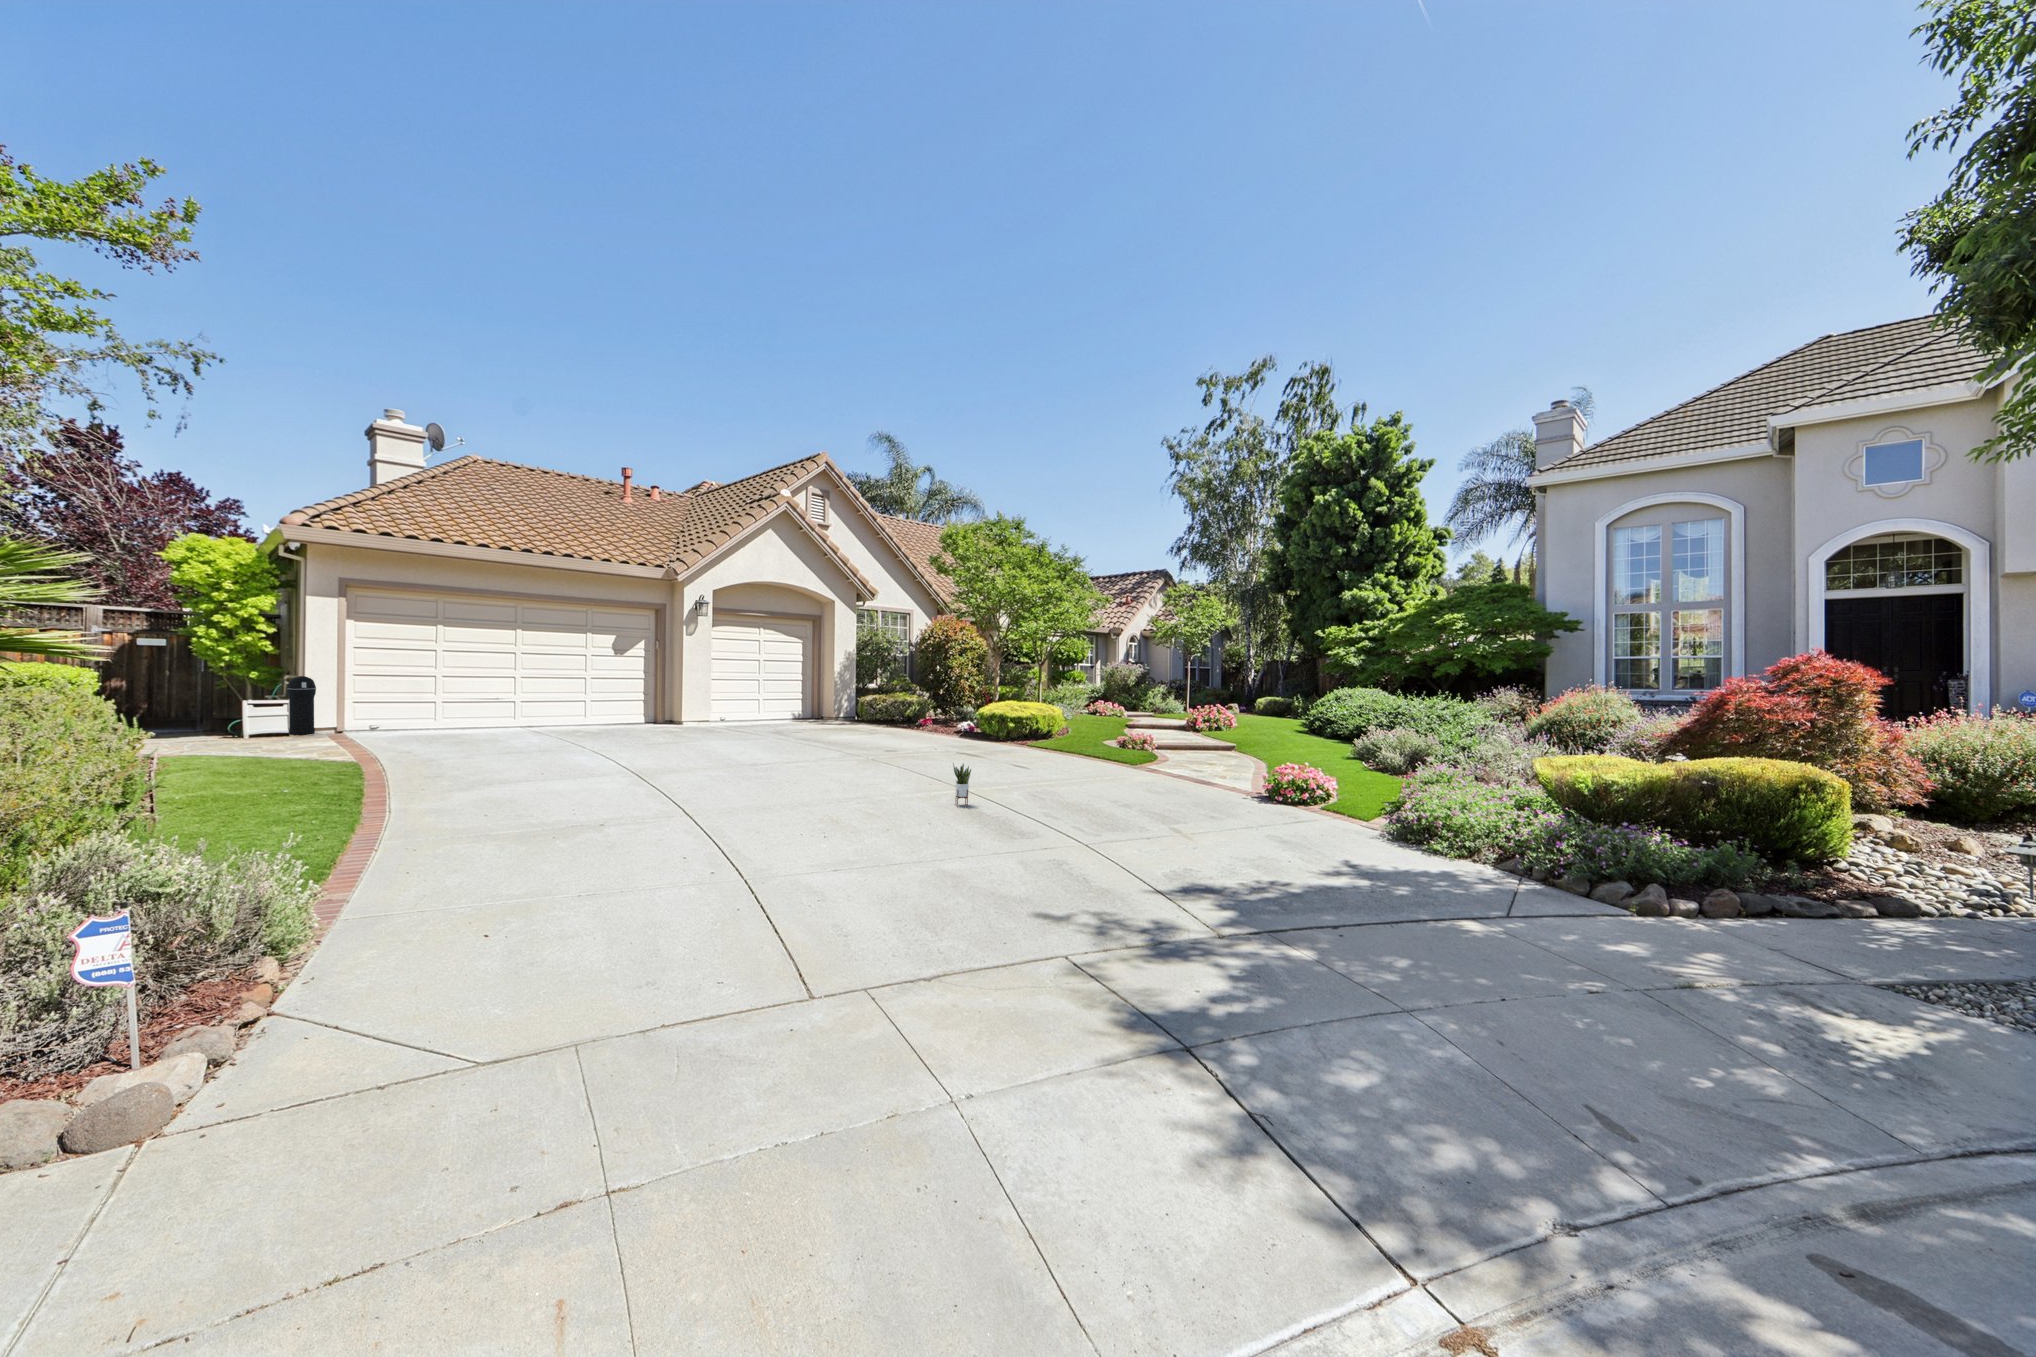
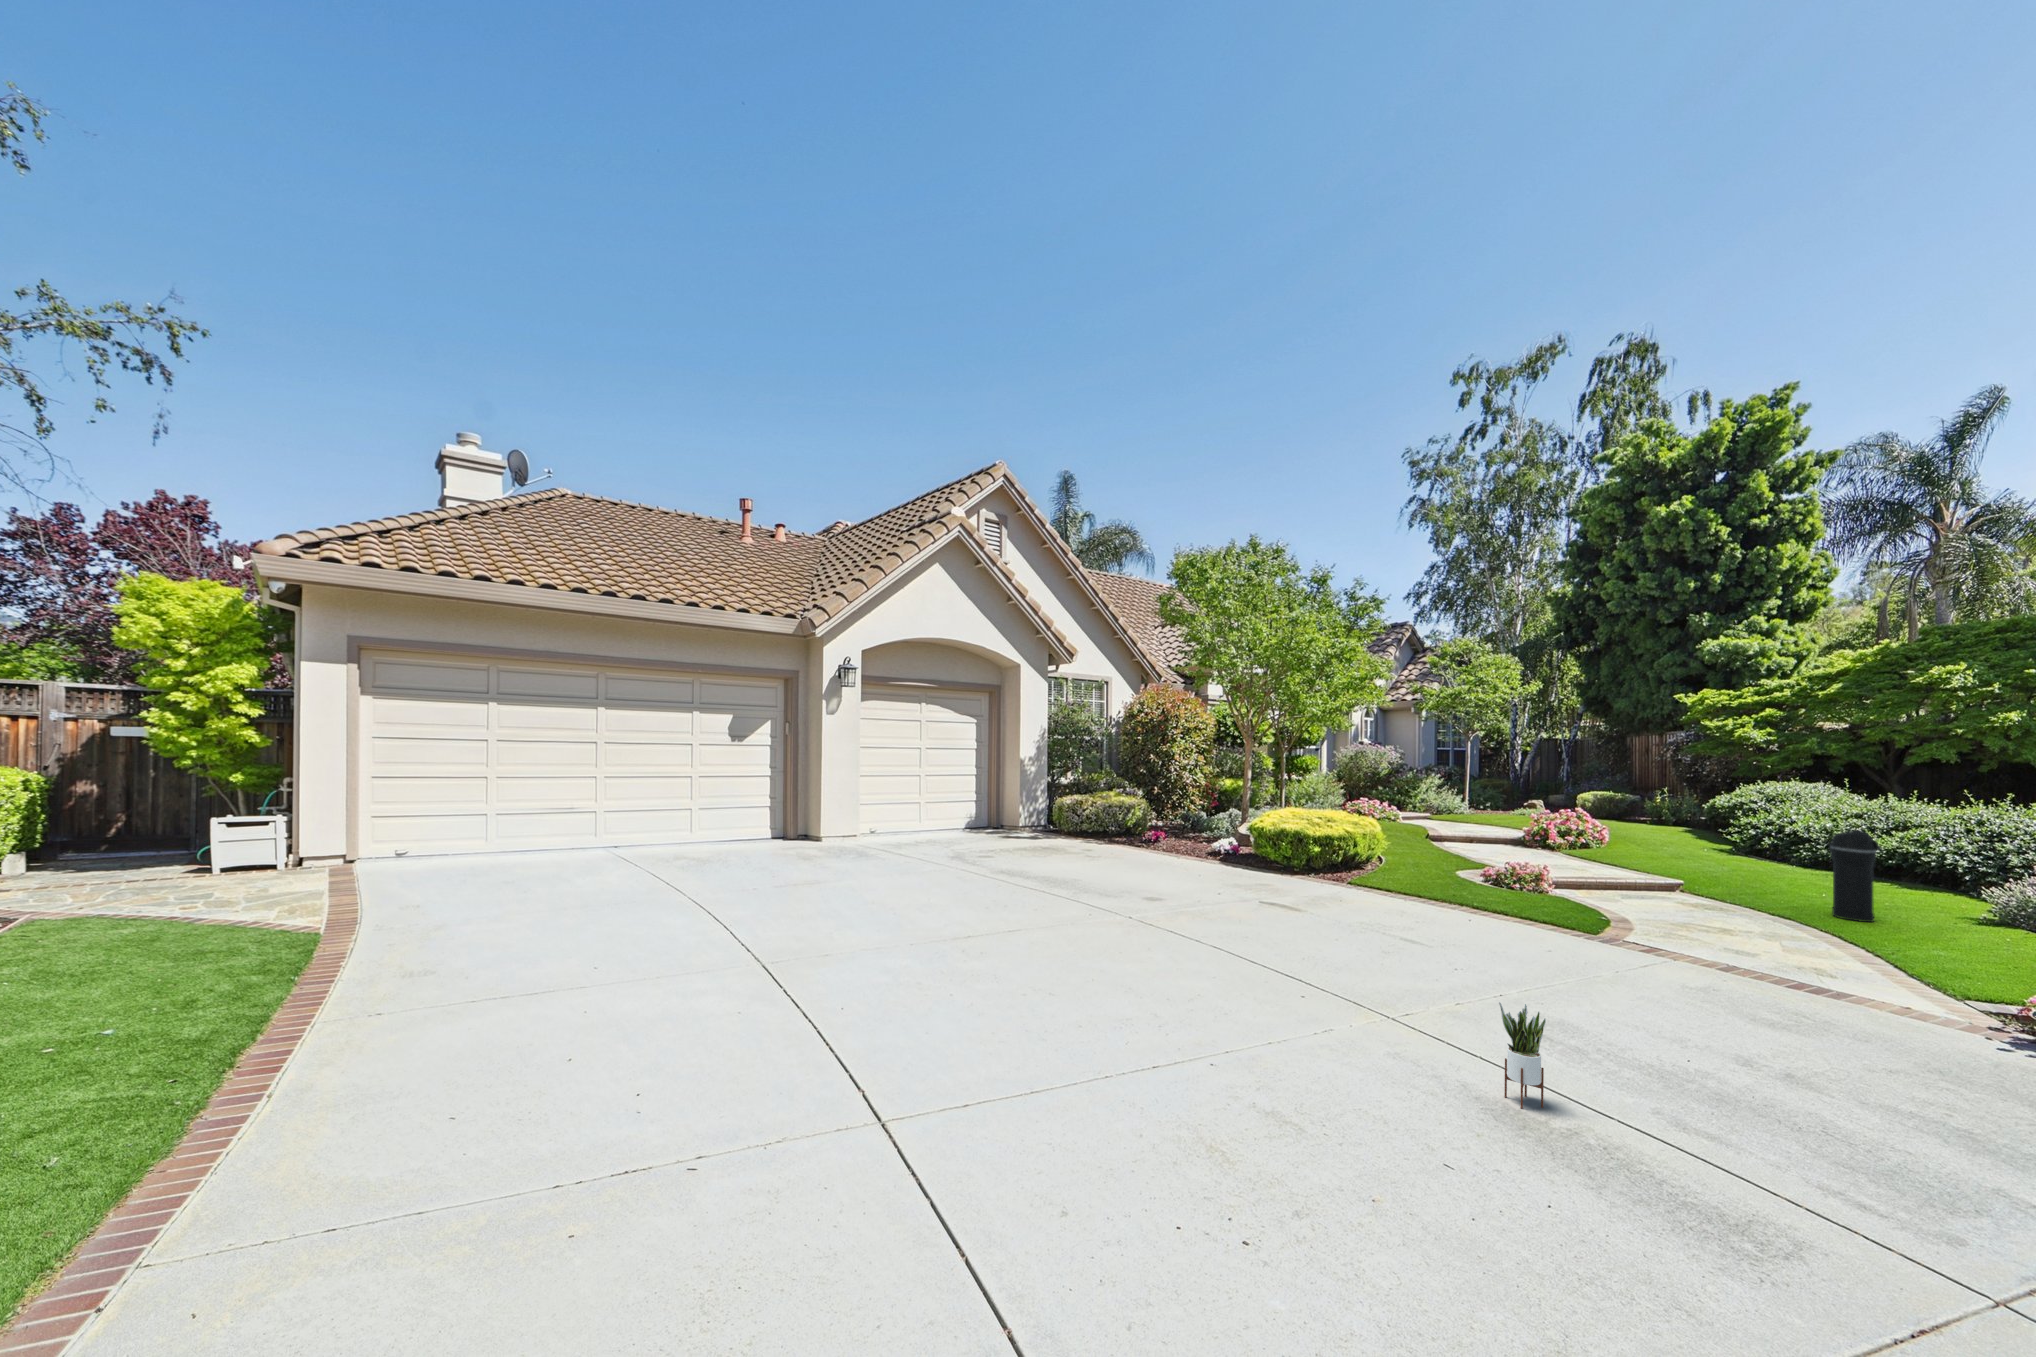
trash can: present [287,676,316,735] -> present [1830,830,1880,922]

